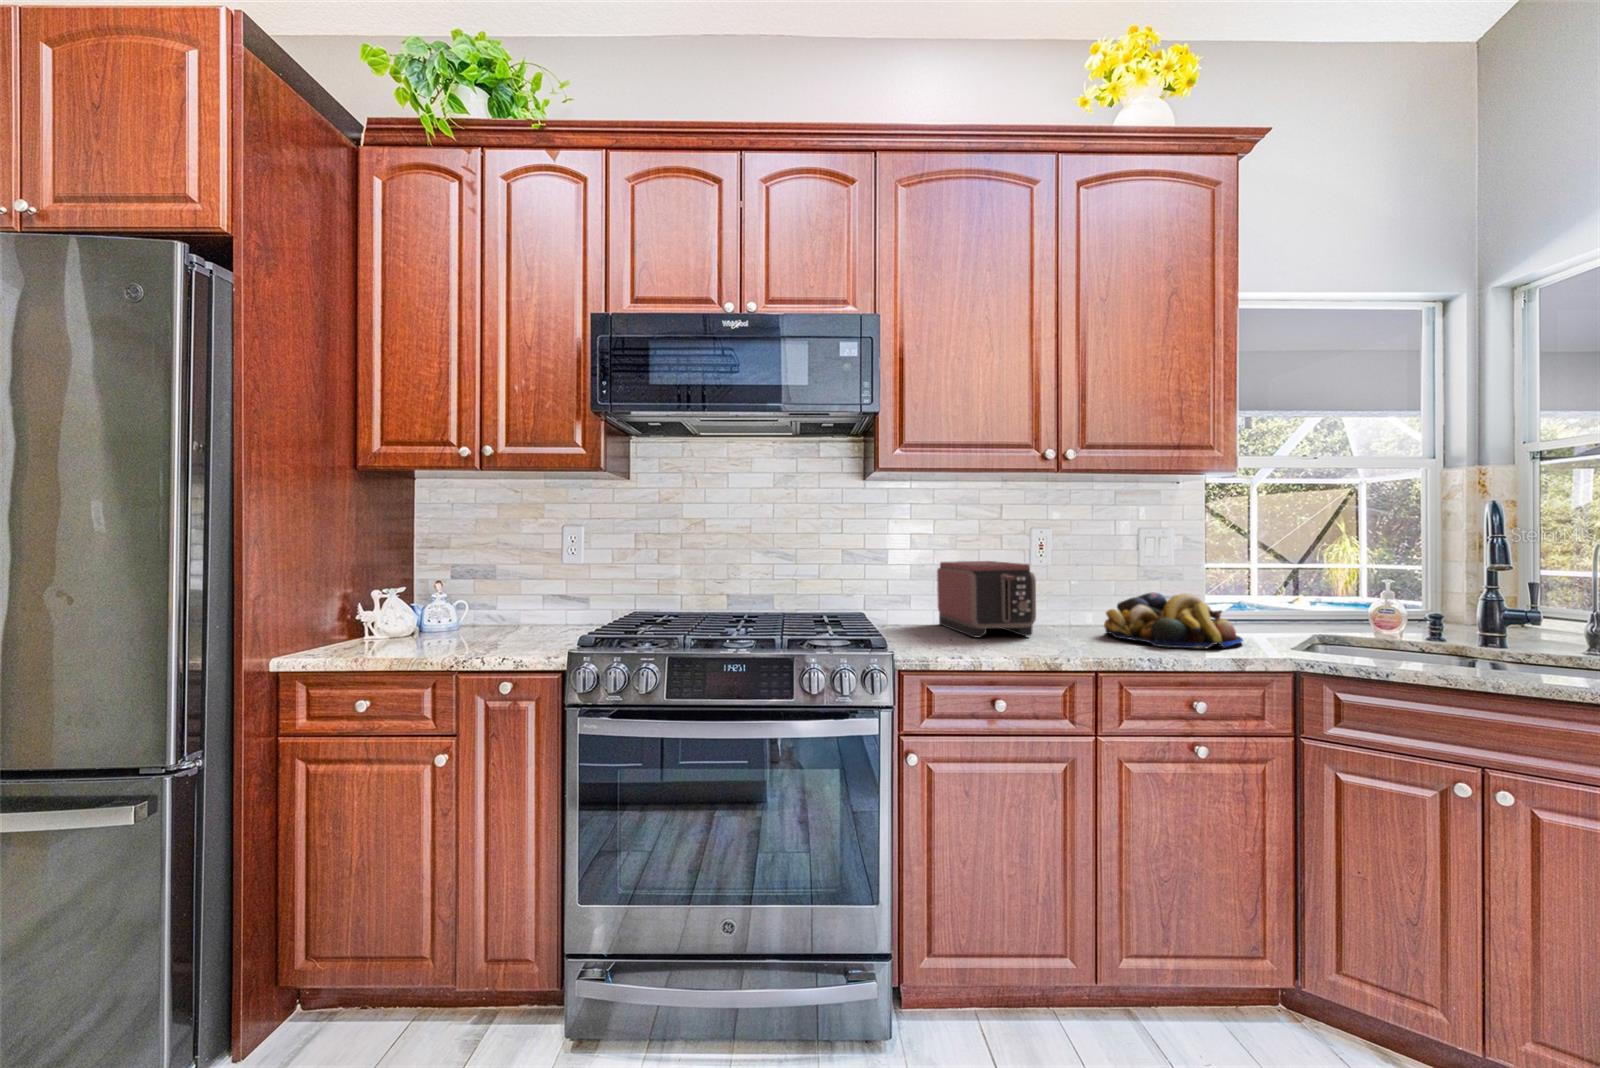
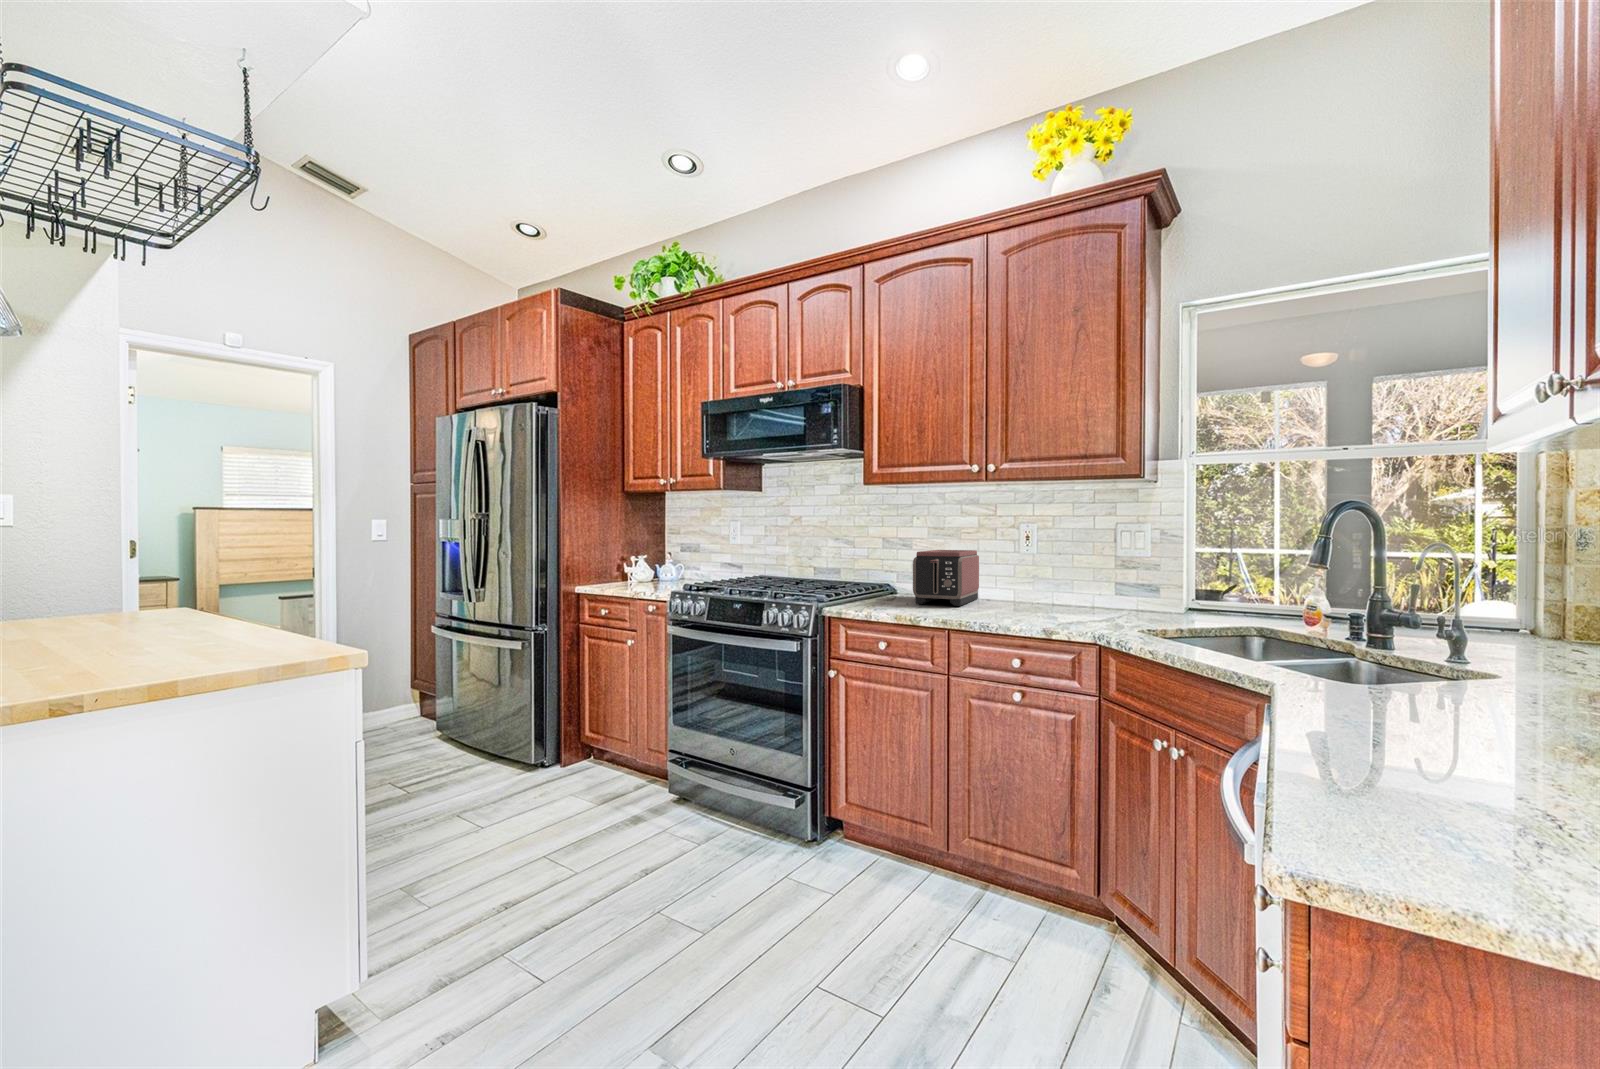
fruit bowl: present [1104,592,1243,648] -> none [1014,580,1121,623]

